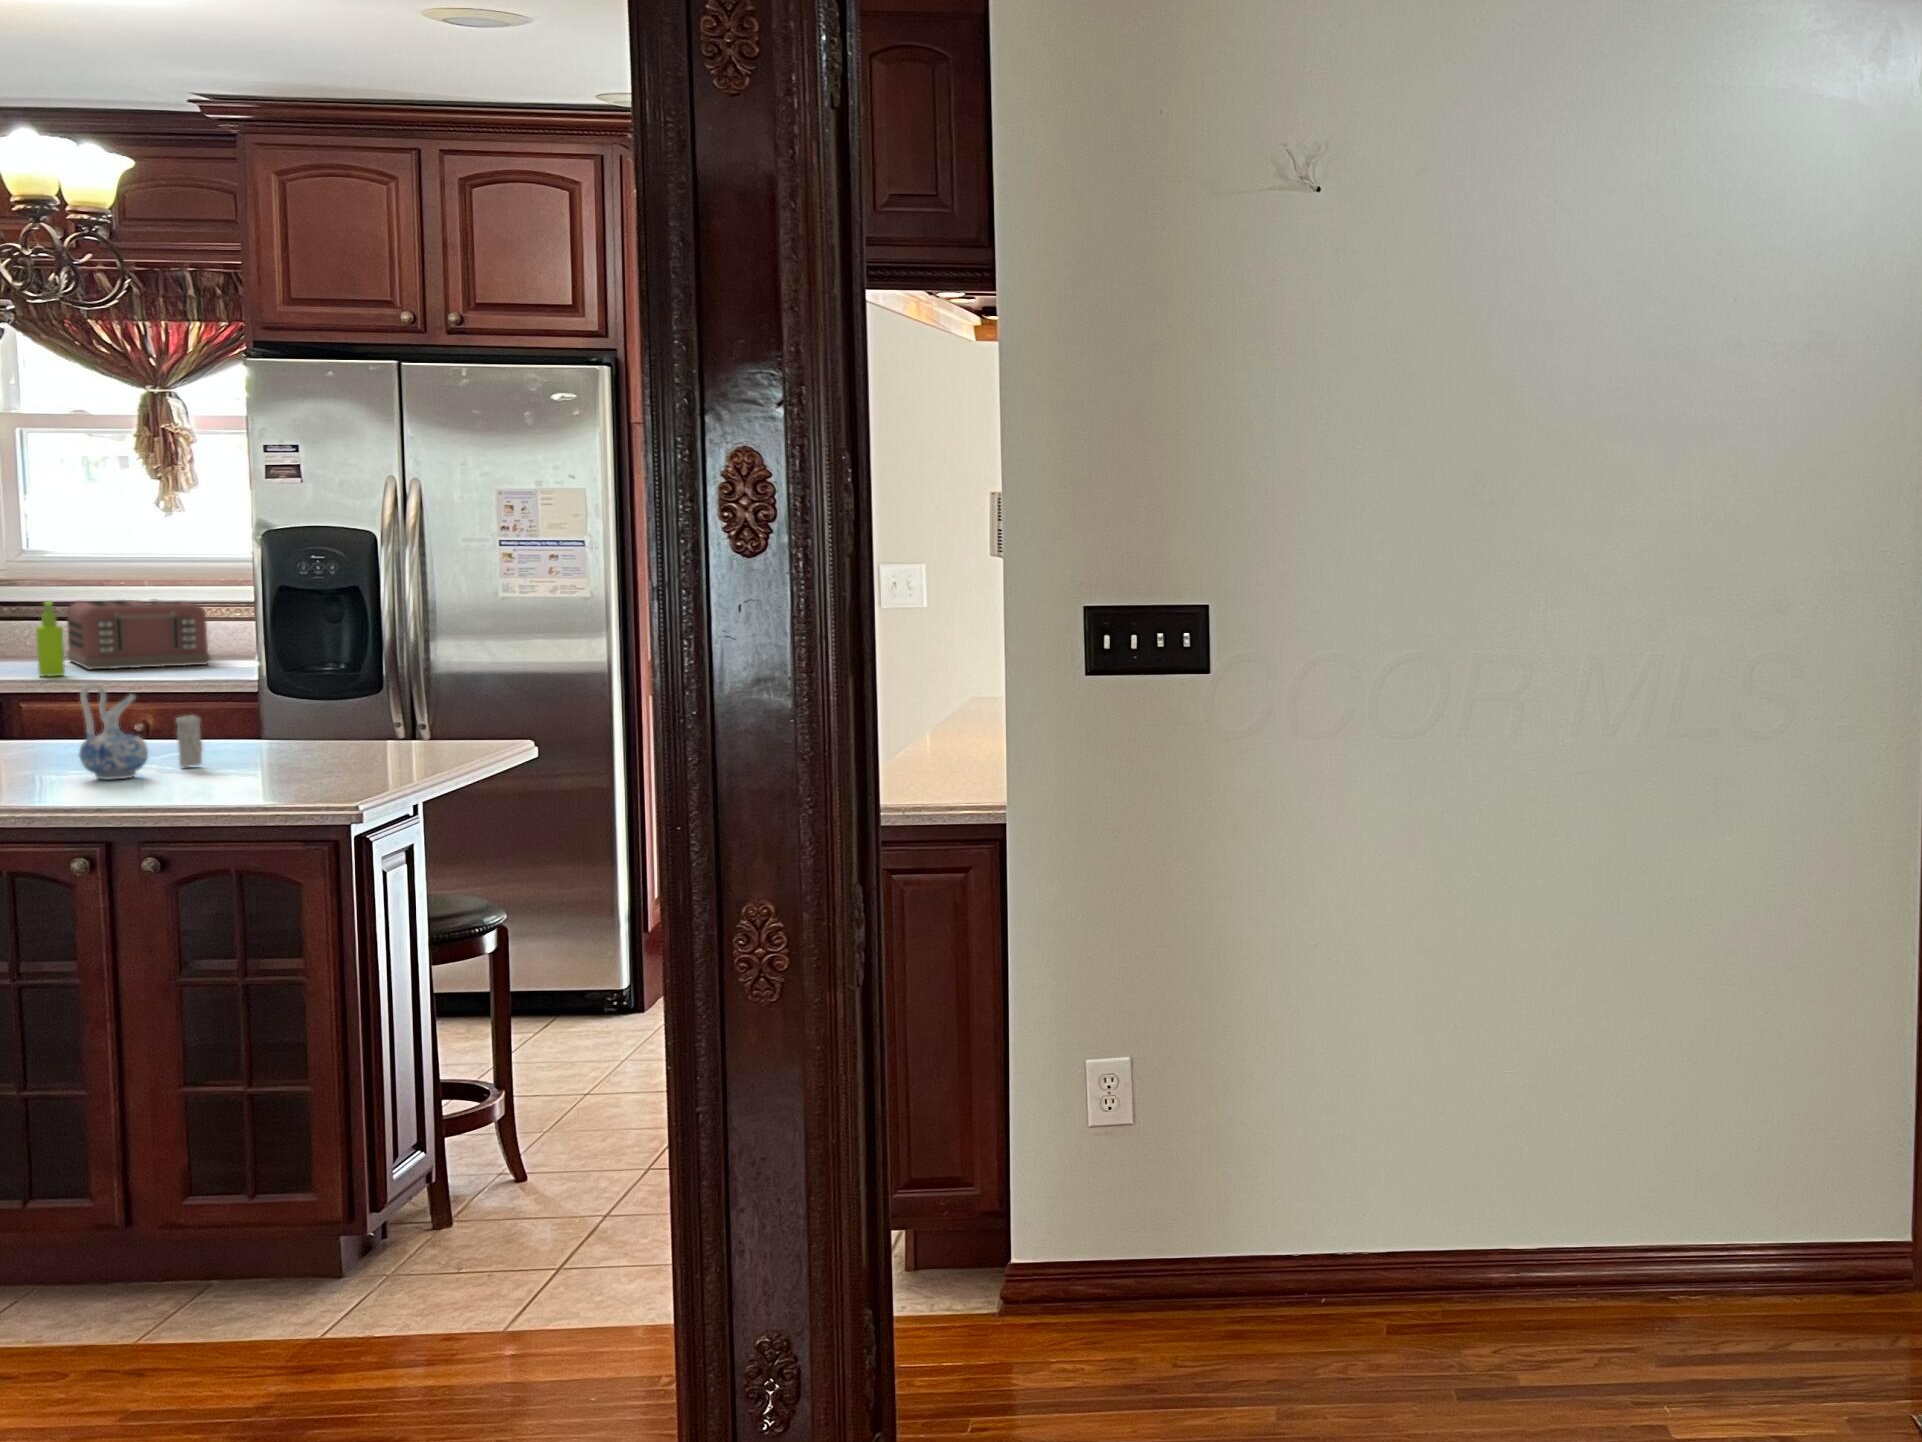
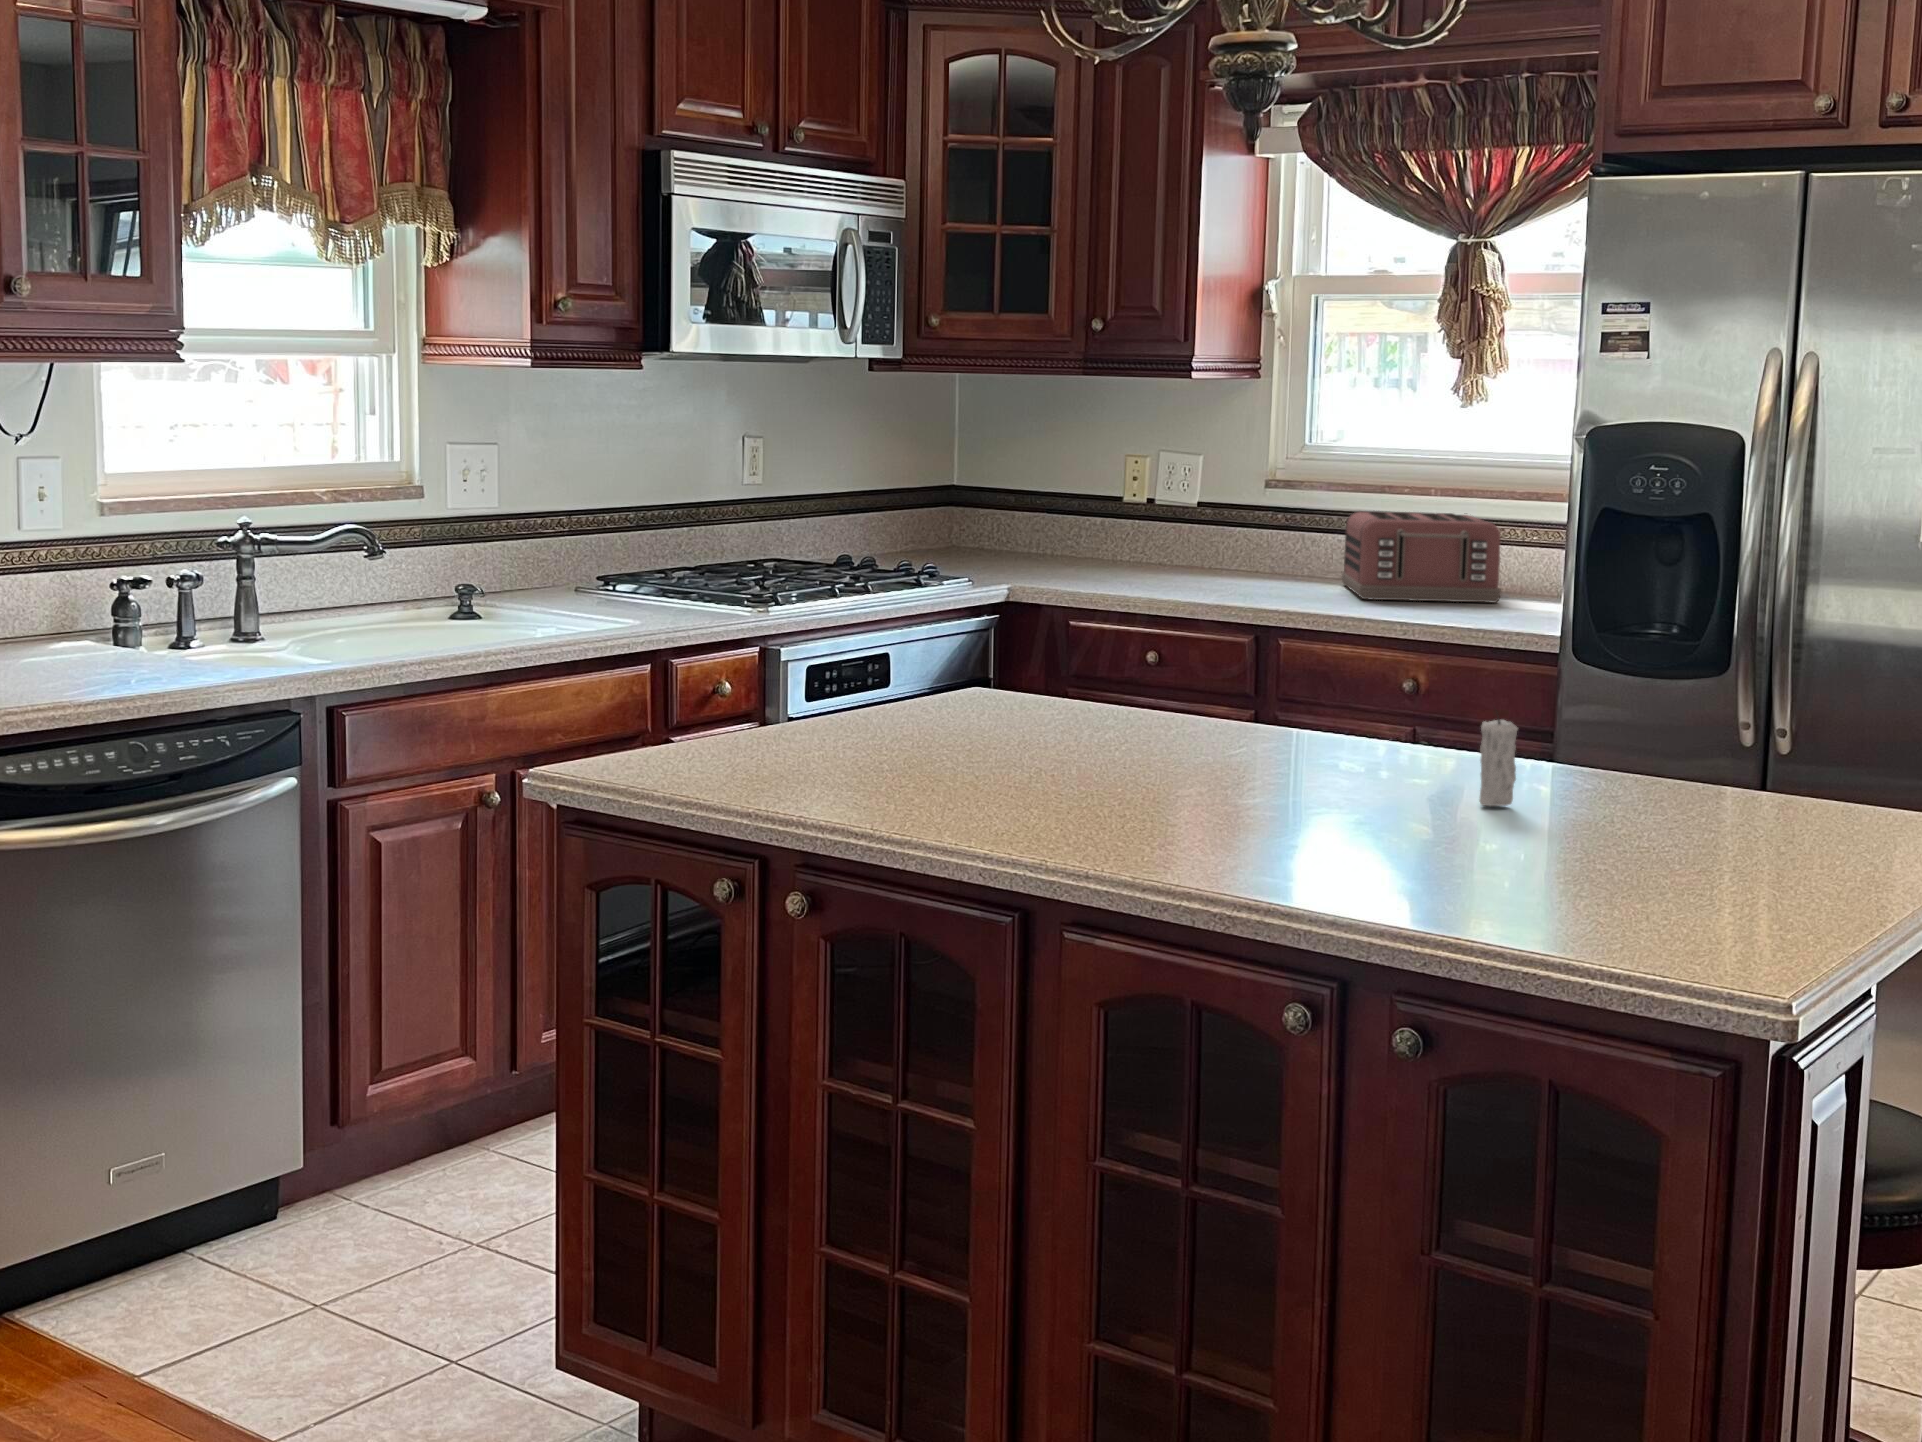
soap dispenser: present [36,601,65,676] -> none [1309,510,1339,606]
ceramic pitcher: present [79,684,148,780] -> none [1341,660,1438,821]

